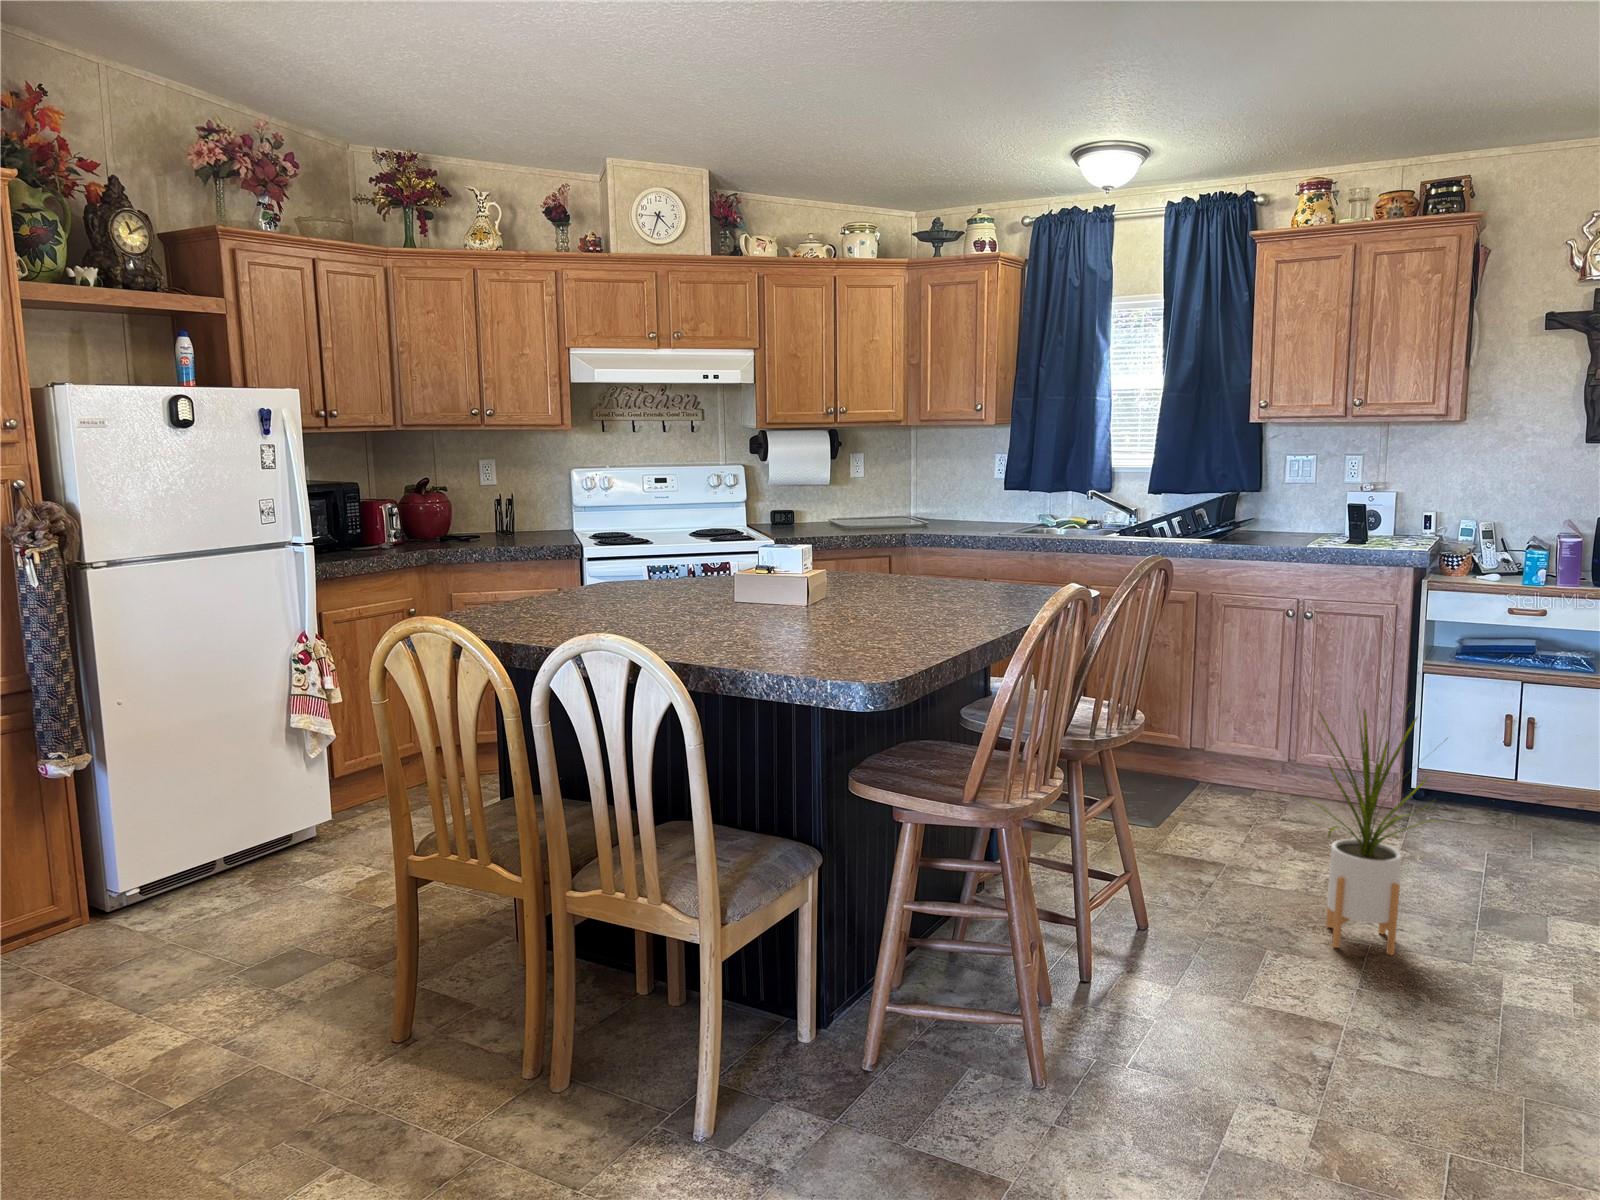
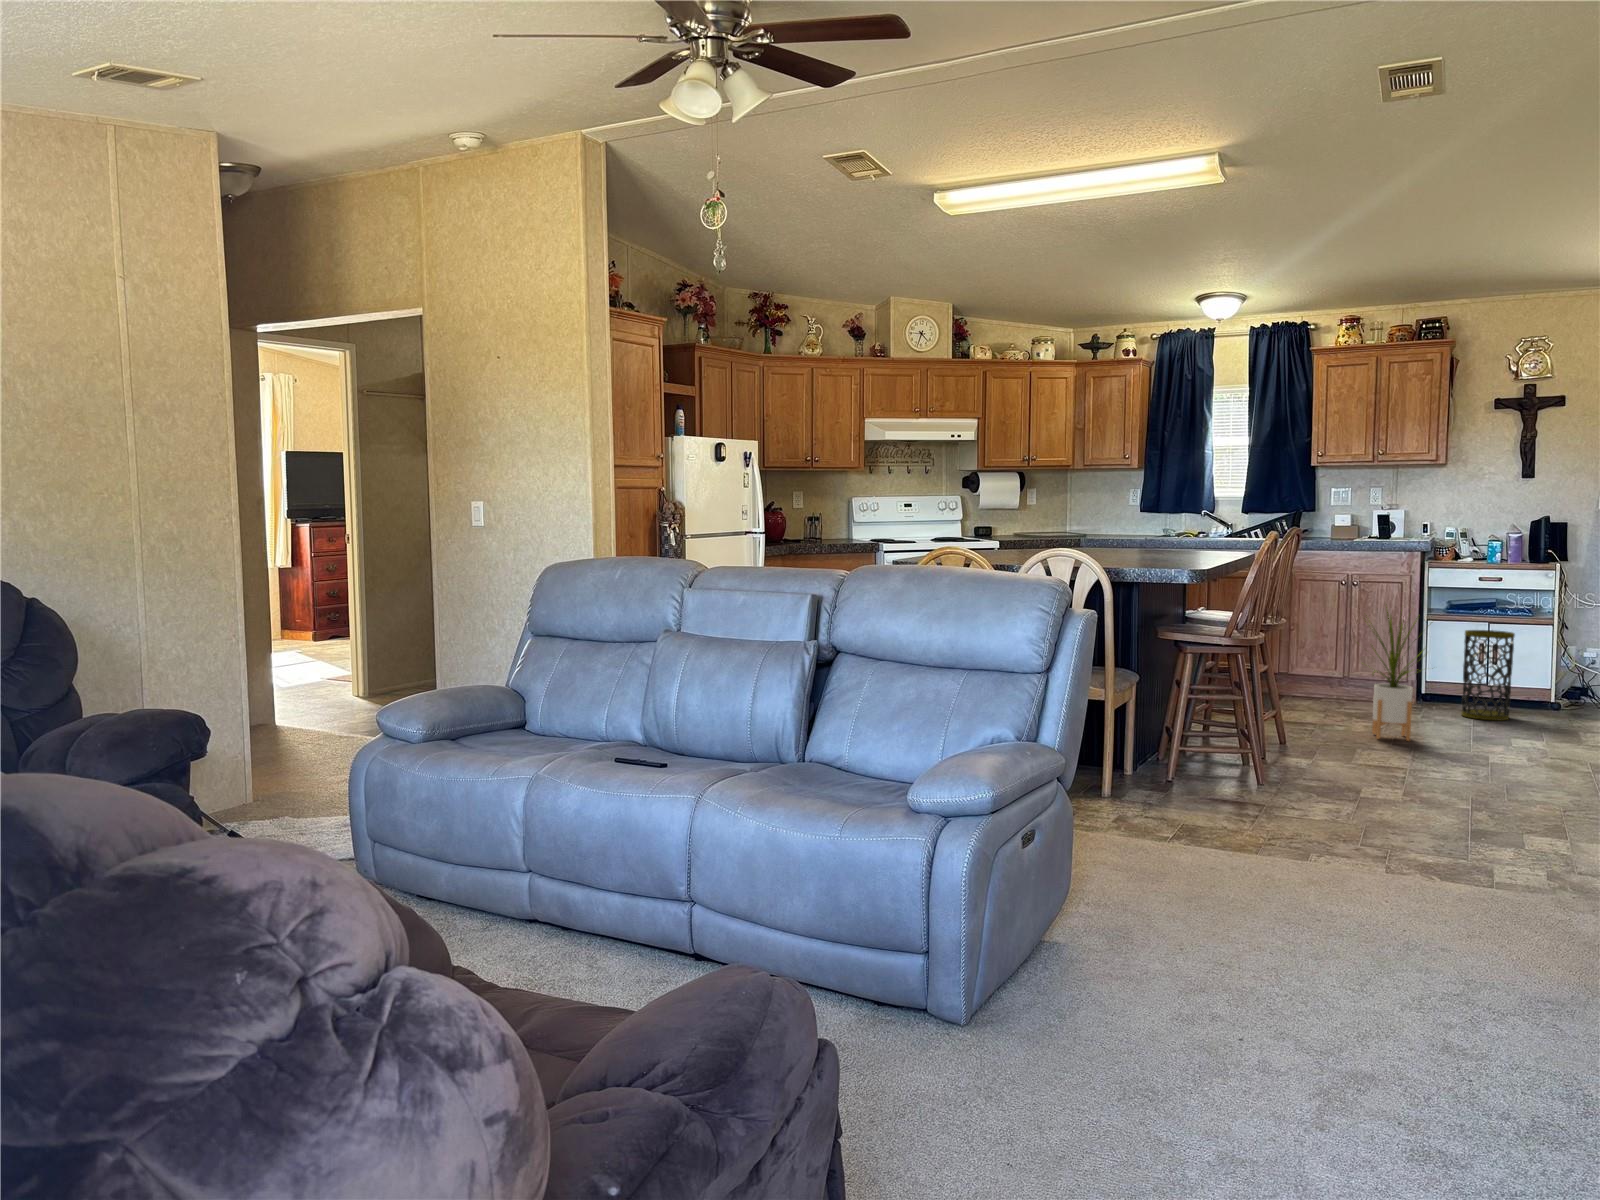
trash can: none [1480,708,1578,870] -> present [1462,630,1515,720]

